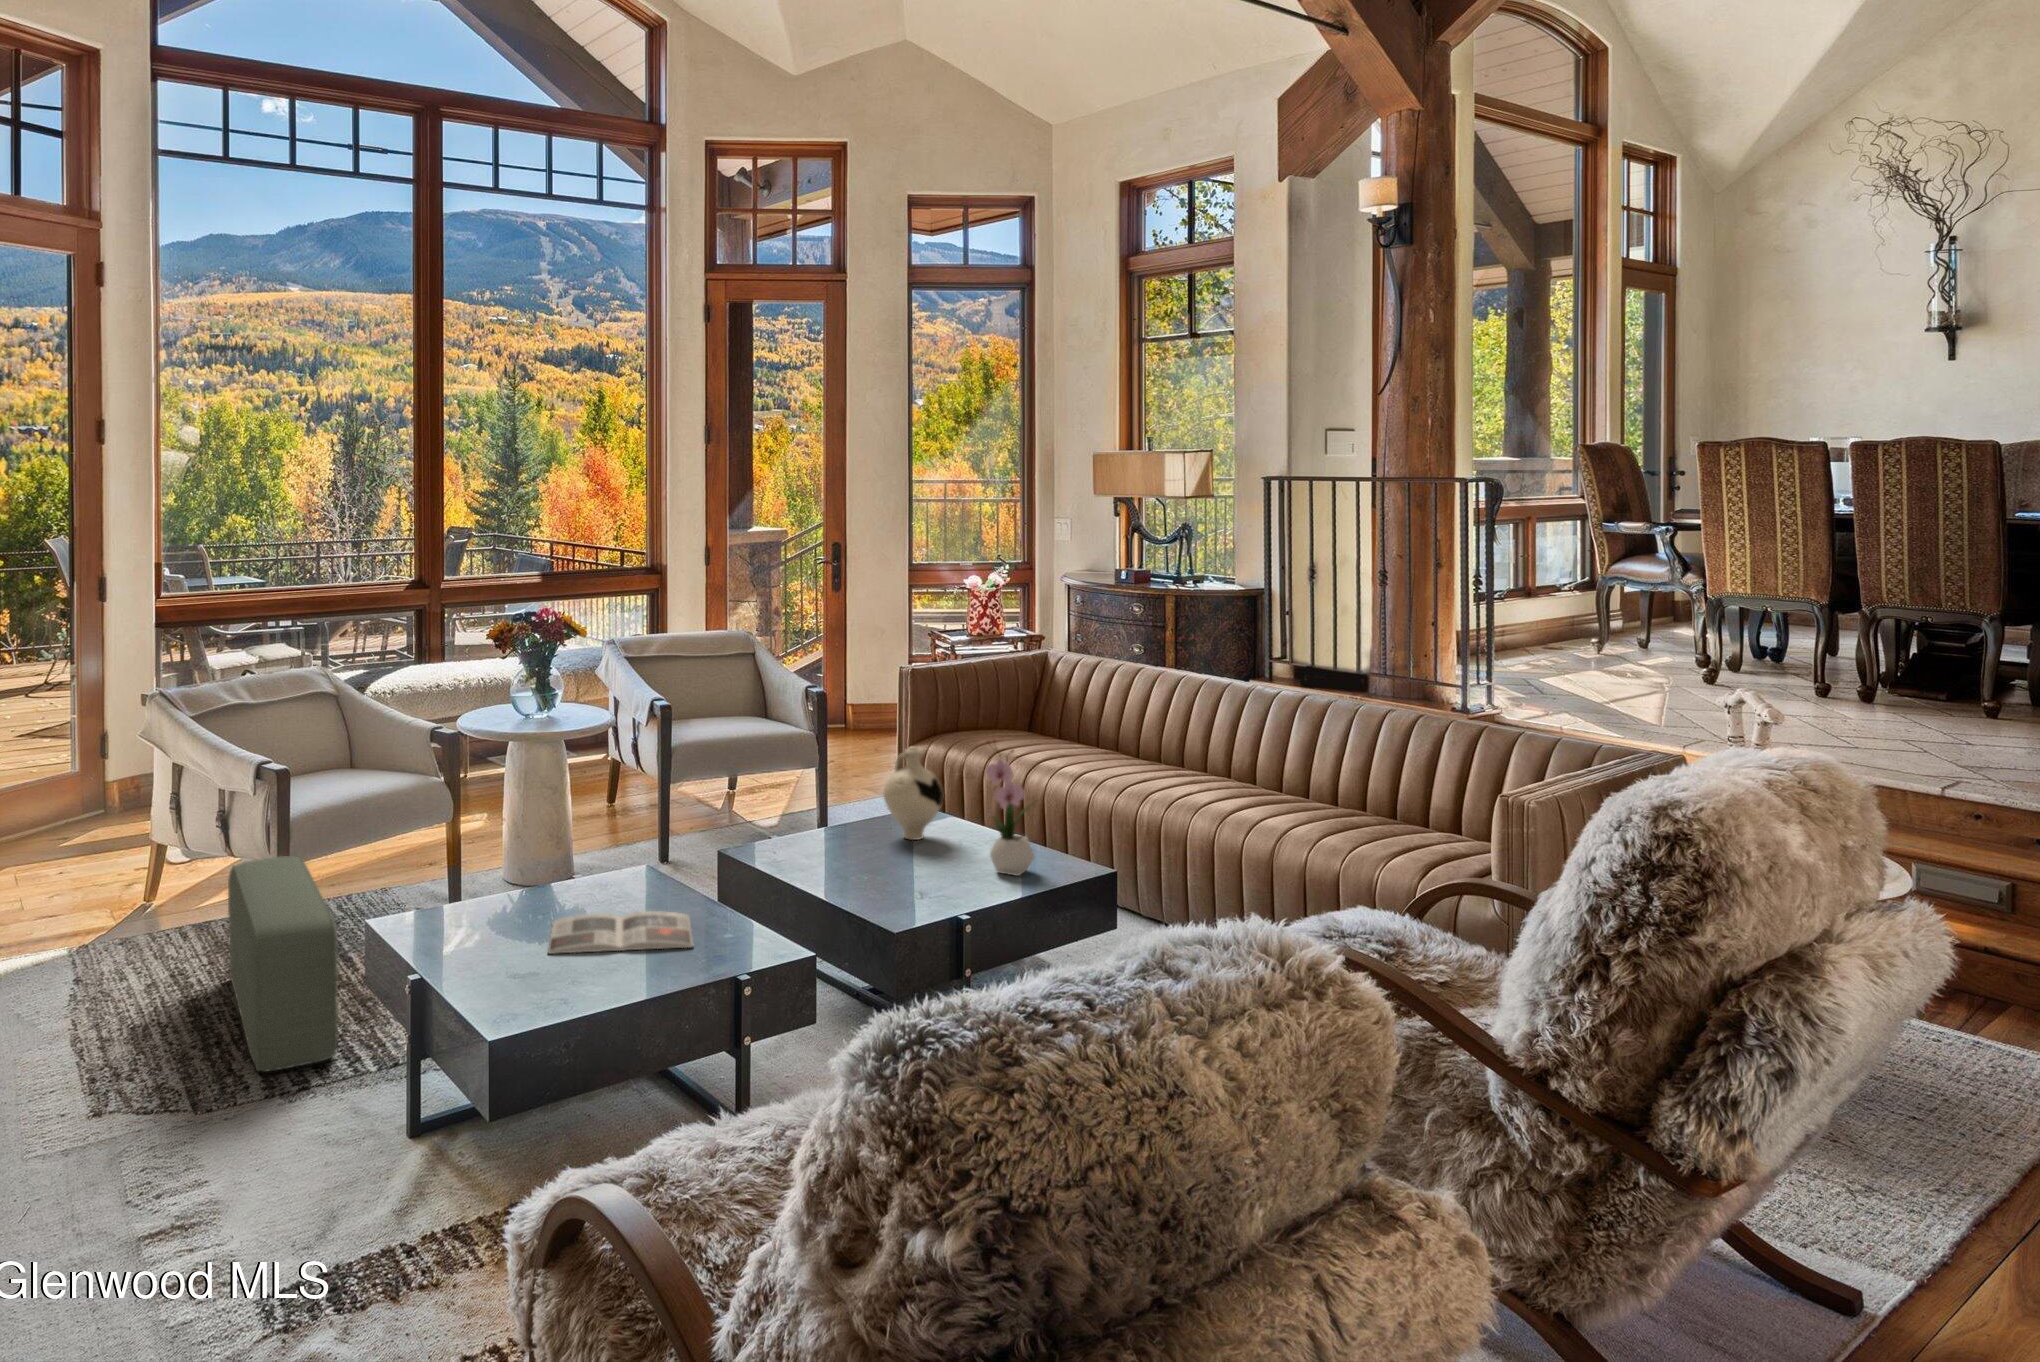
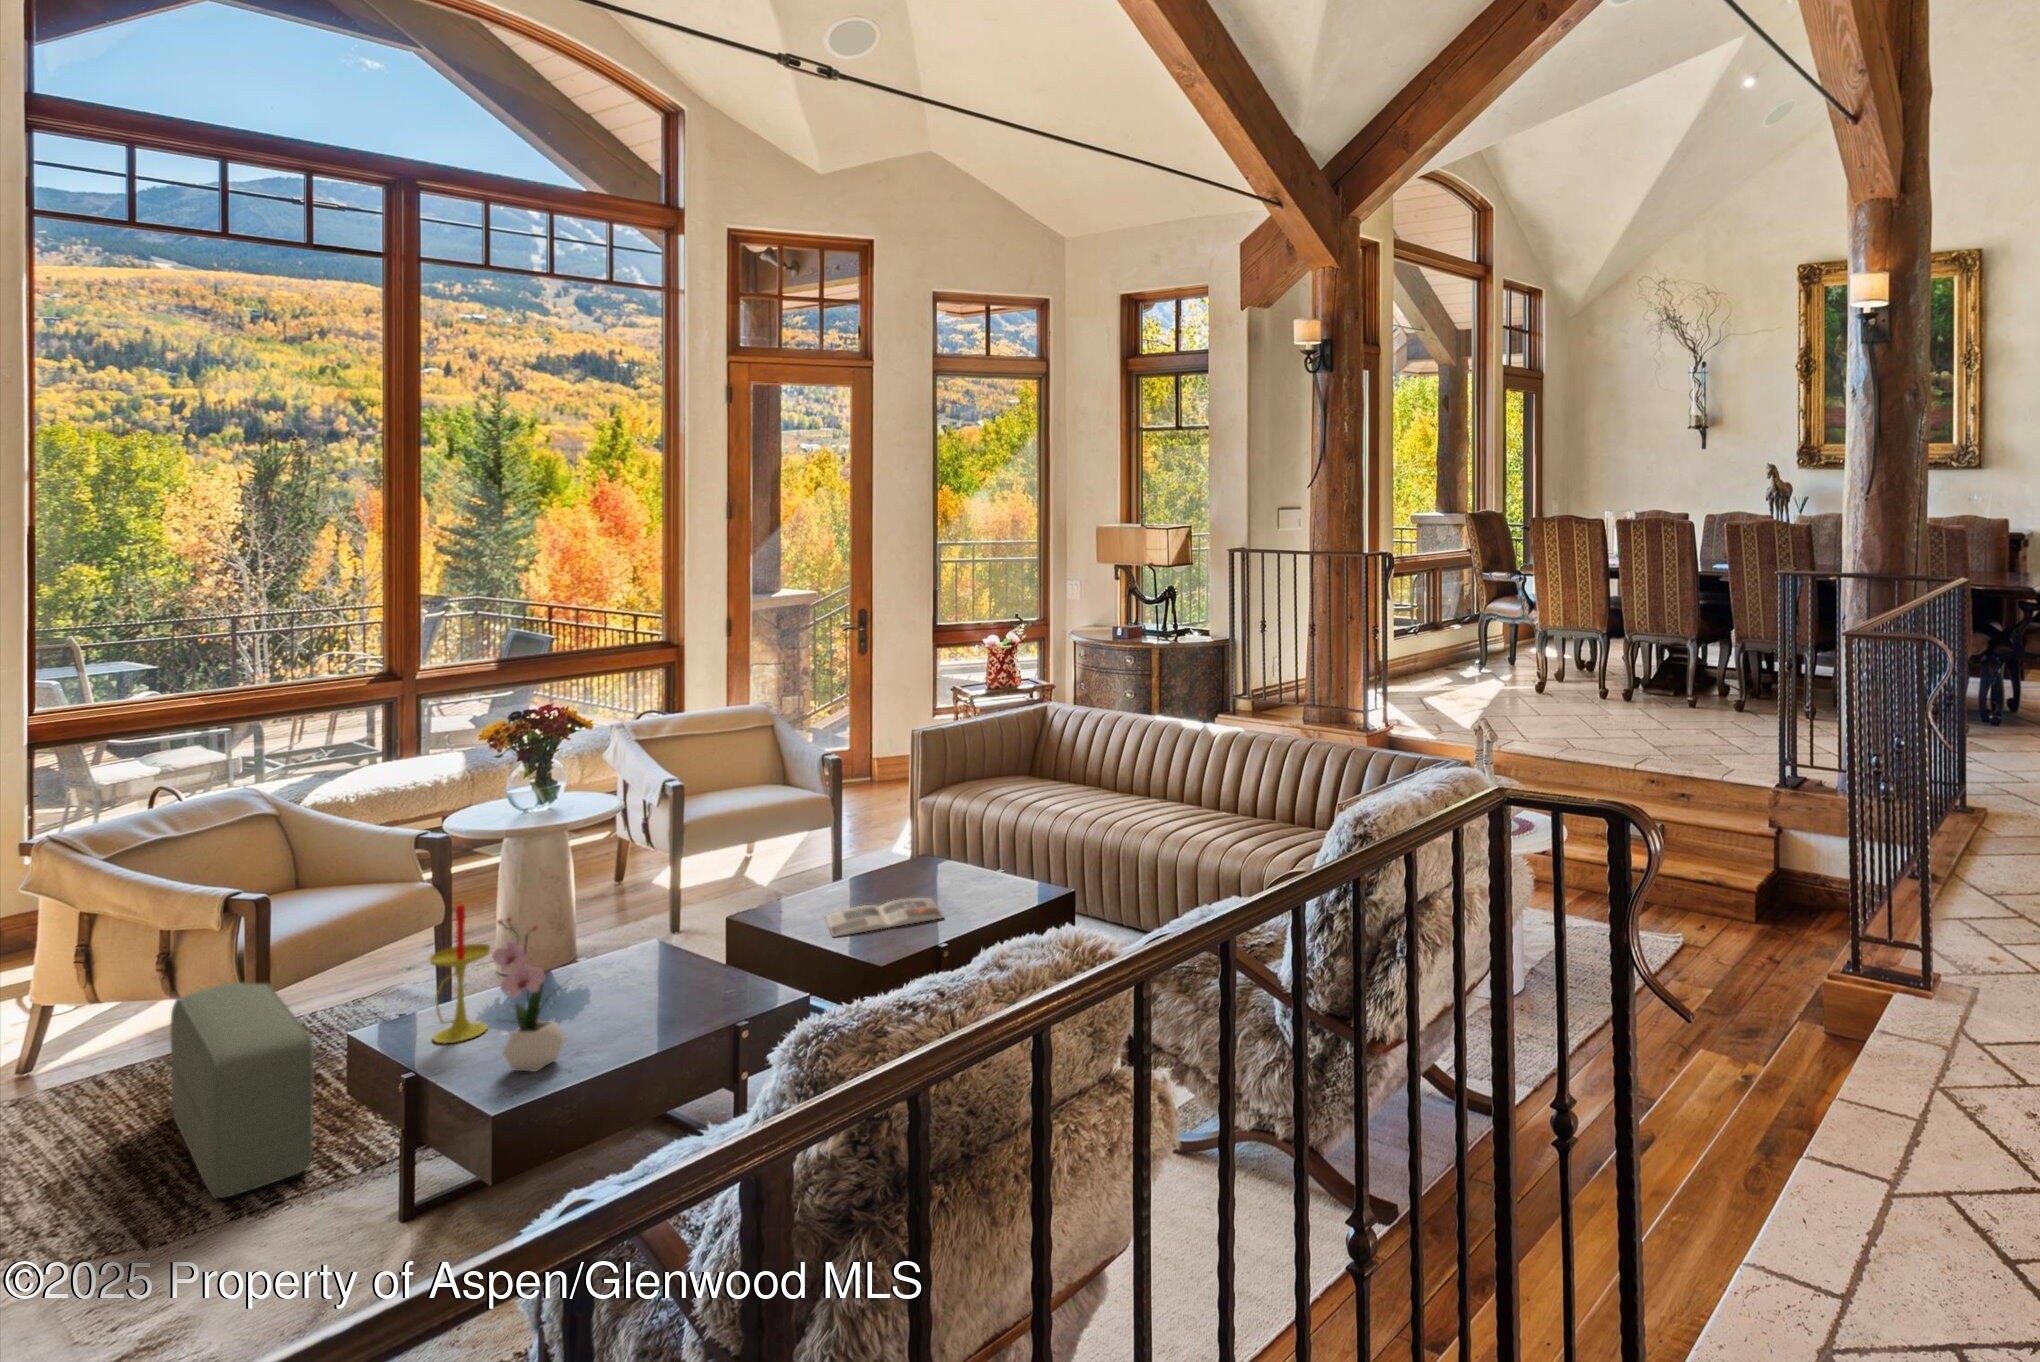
flower arrangement: present [986,740,1034,876] -> present [492,918,570,1072]
decorative vase: present [883,748,943,840] -> none [886,804,939,883]
candle: none [434,799,491,951] -> present [429,904,491,1044]
magazine: present [548,911,694,954] -> present [825,898,943,937]

